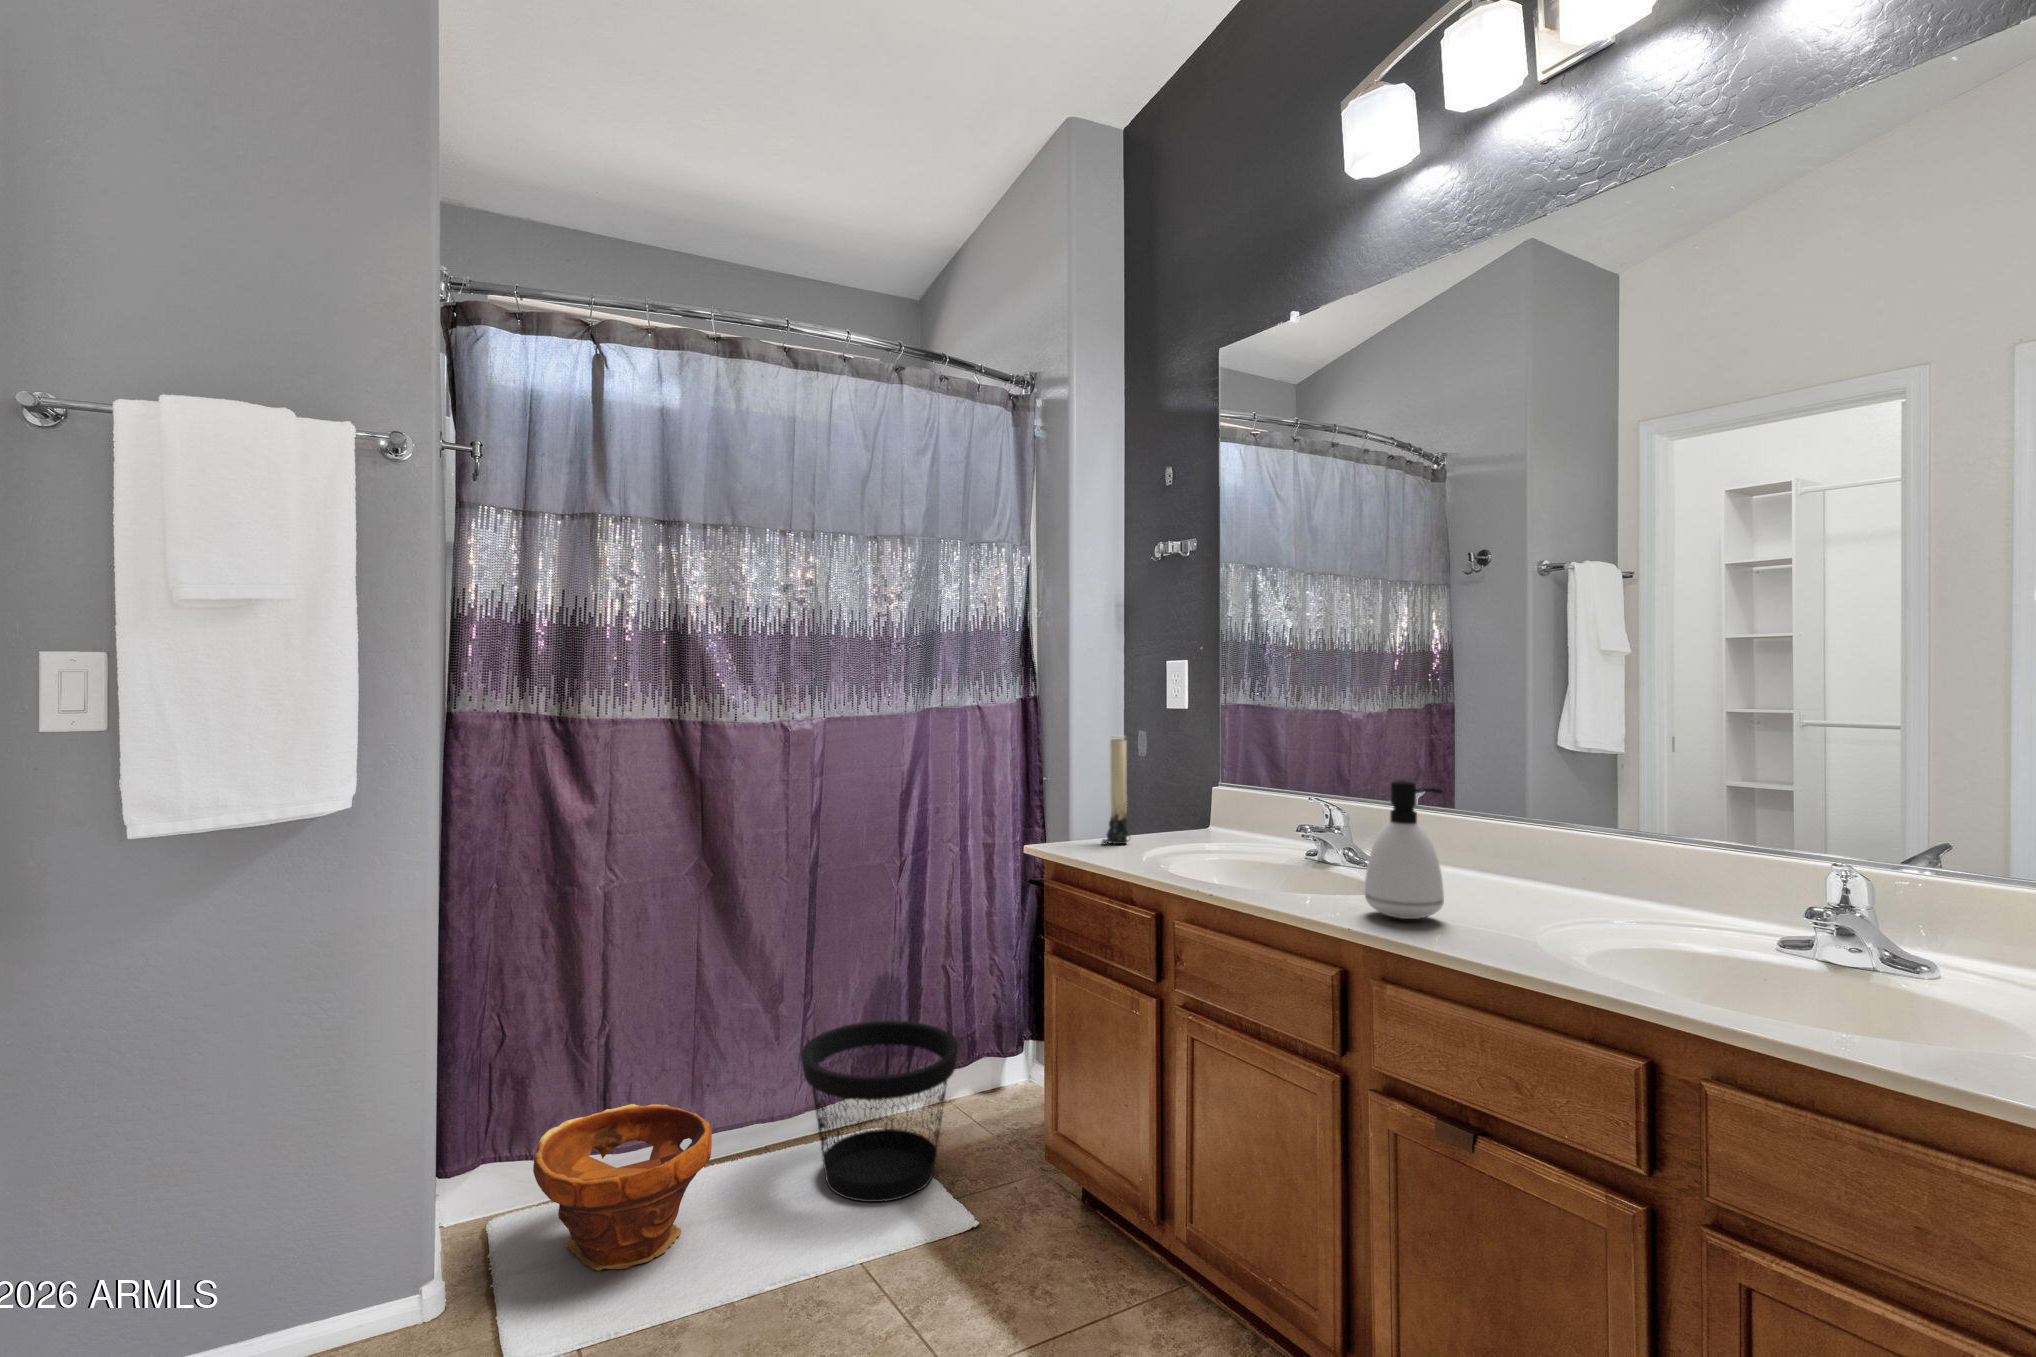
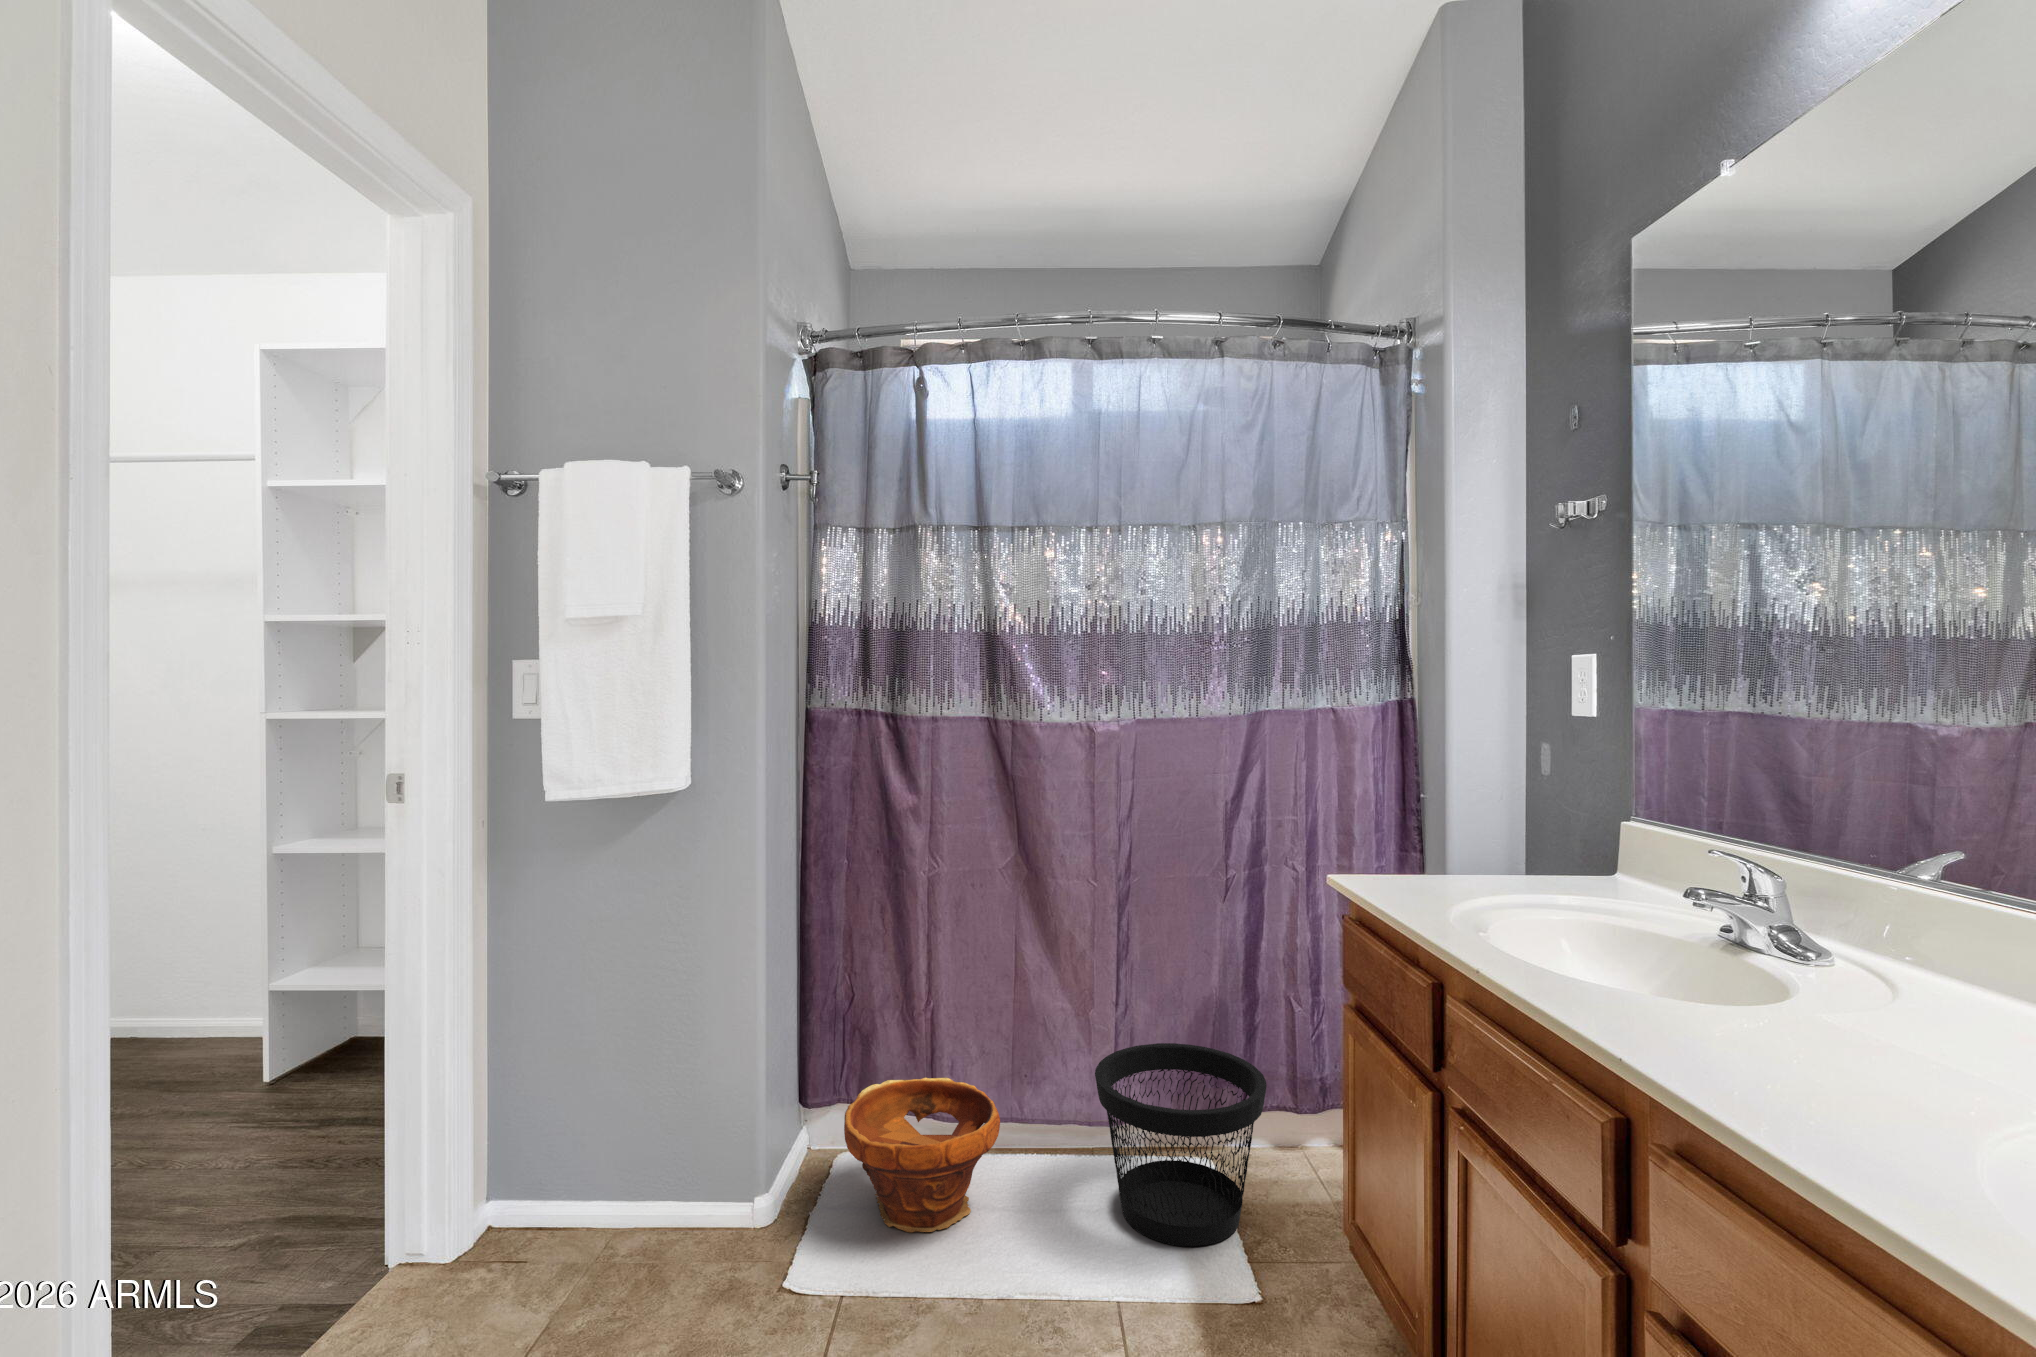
candle: present [1102,735,1130,845] -> none [1425,747,1469,886]
soap dispenser: present [1365,780,1444,919] -> none [1708,838,1863,1069]

